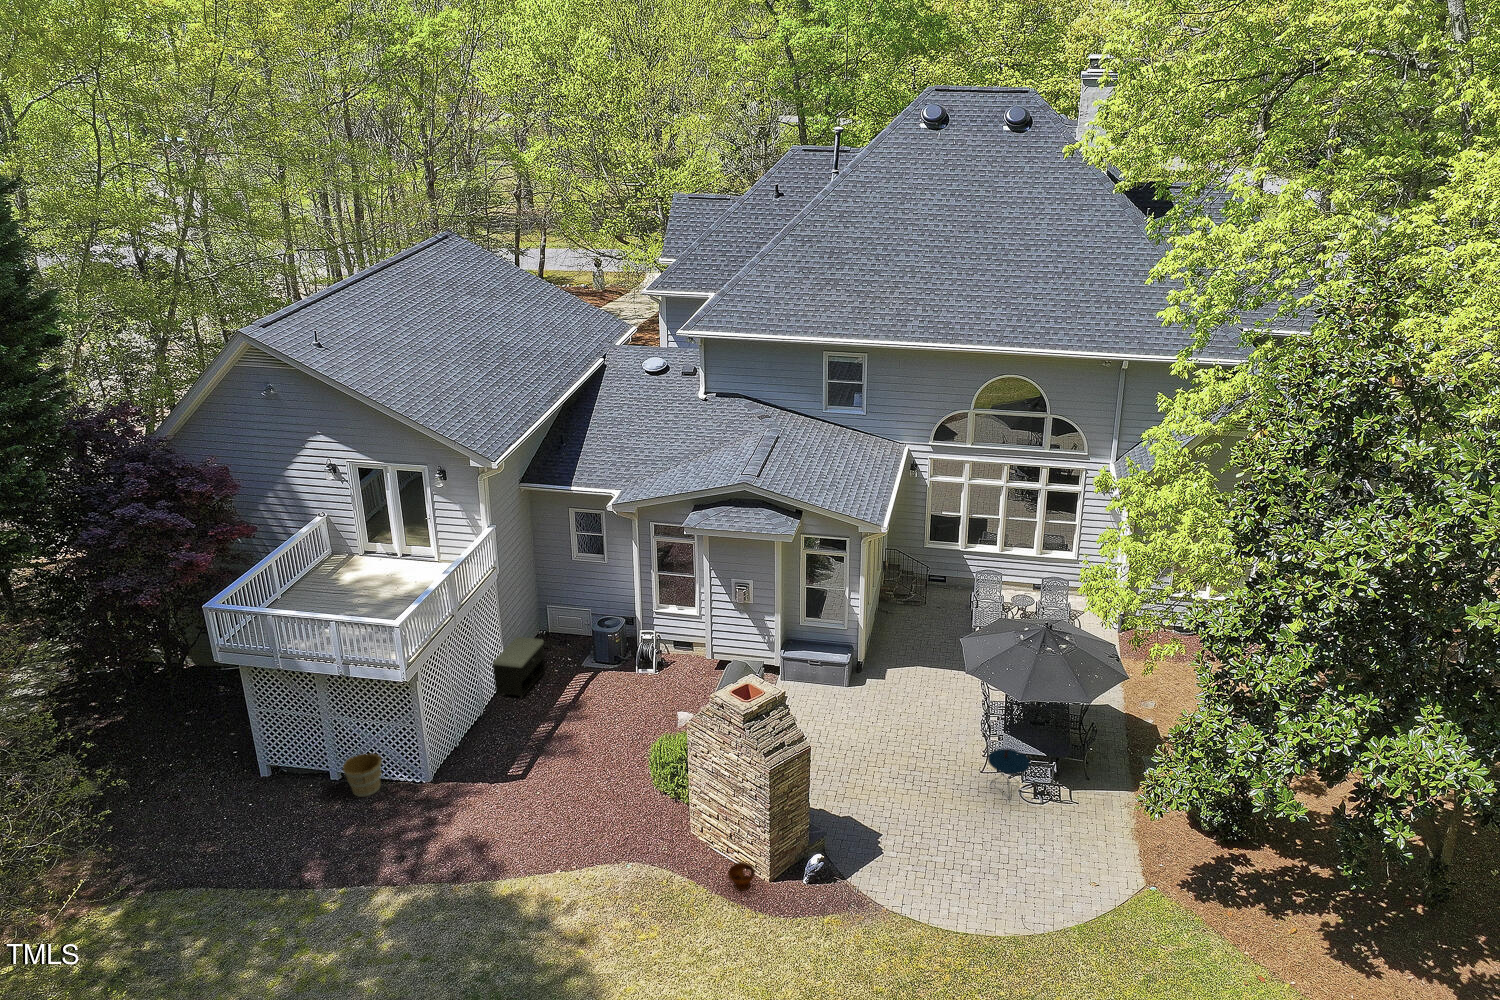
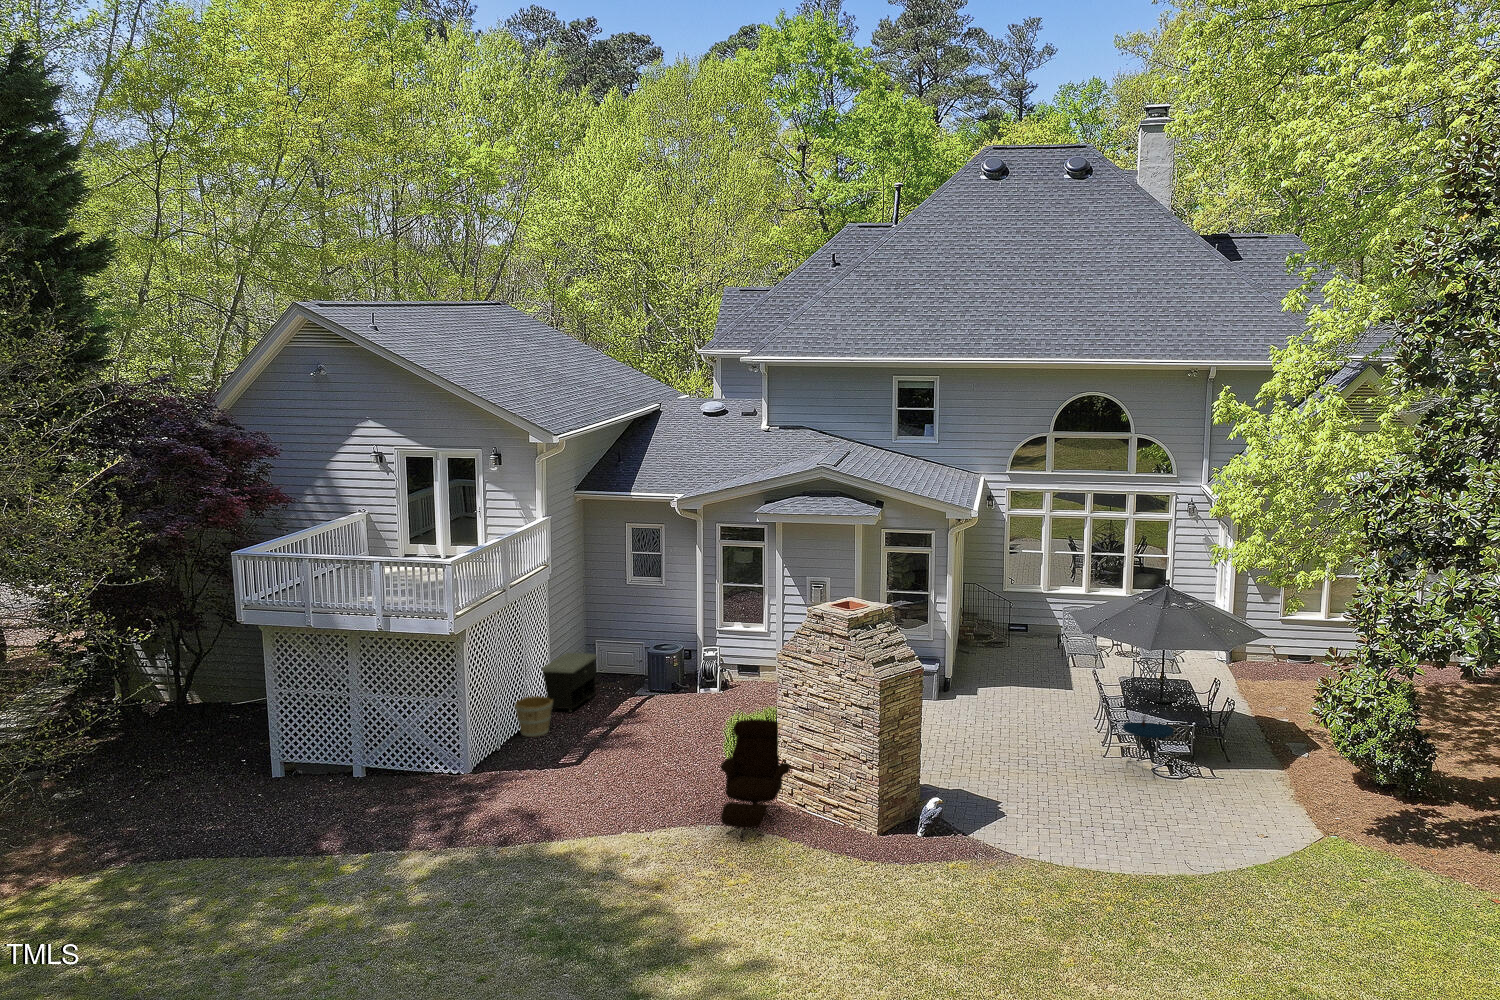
wooden bucket: present [343,753,382,797] -> present [514,696,553,737]
lounge chair: none [639,769,700,883] -> present [721,719,790,841]
planter: present [728,862,755,891] -> none [831,815,864,847]

